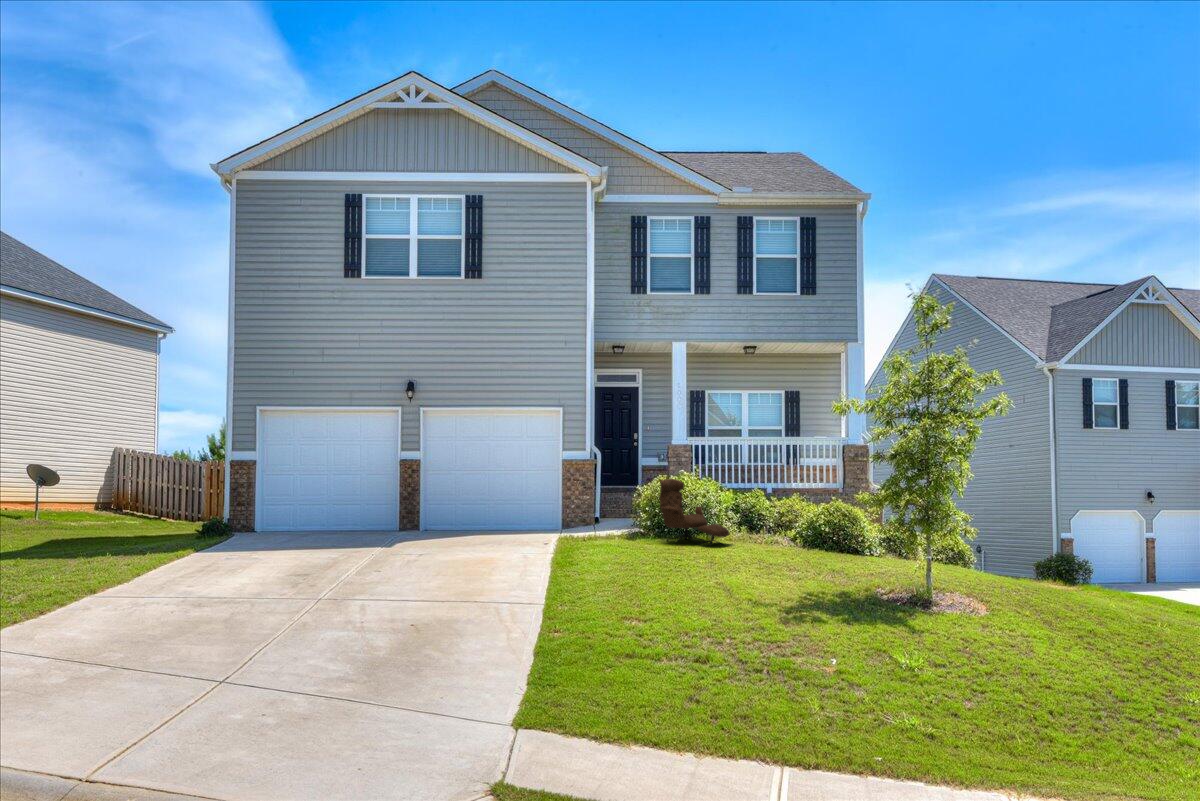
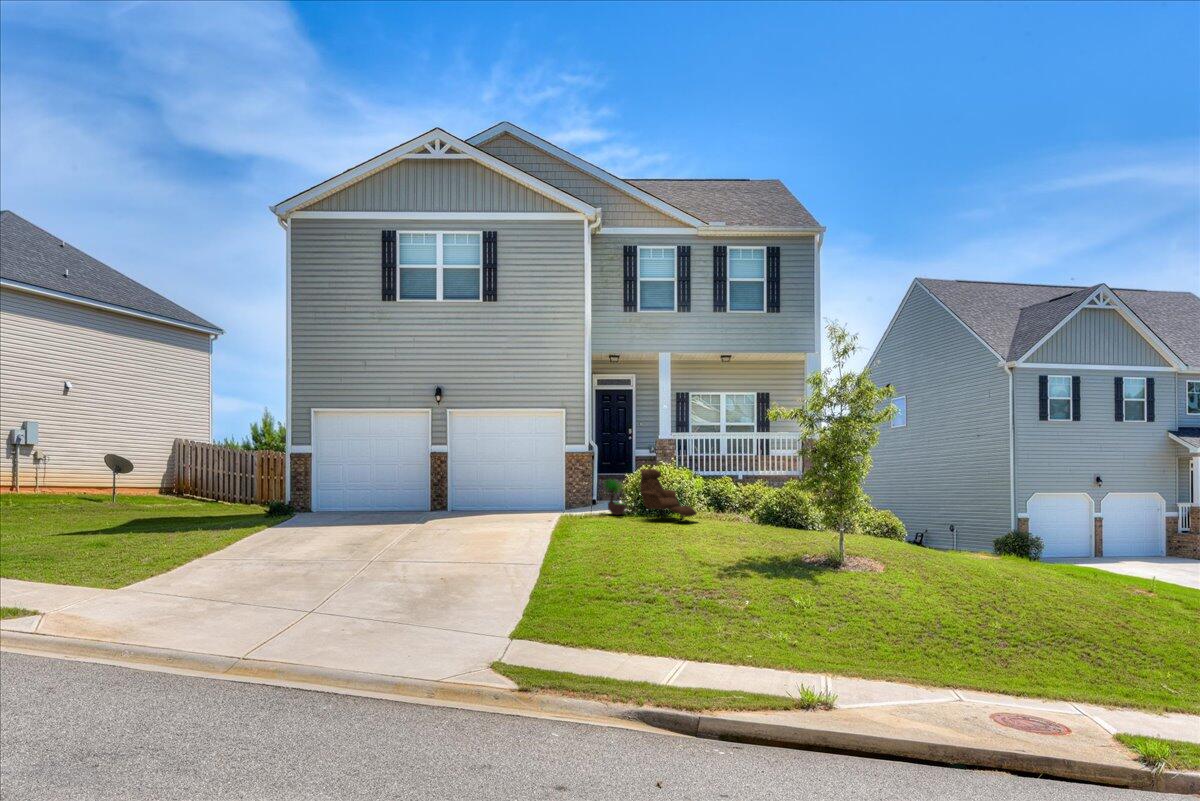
potted tree: none [611,487,640,536] -> present [603,479,626,515]

